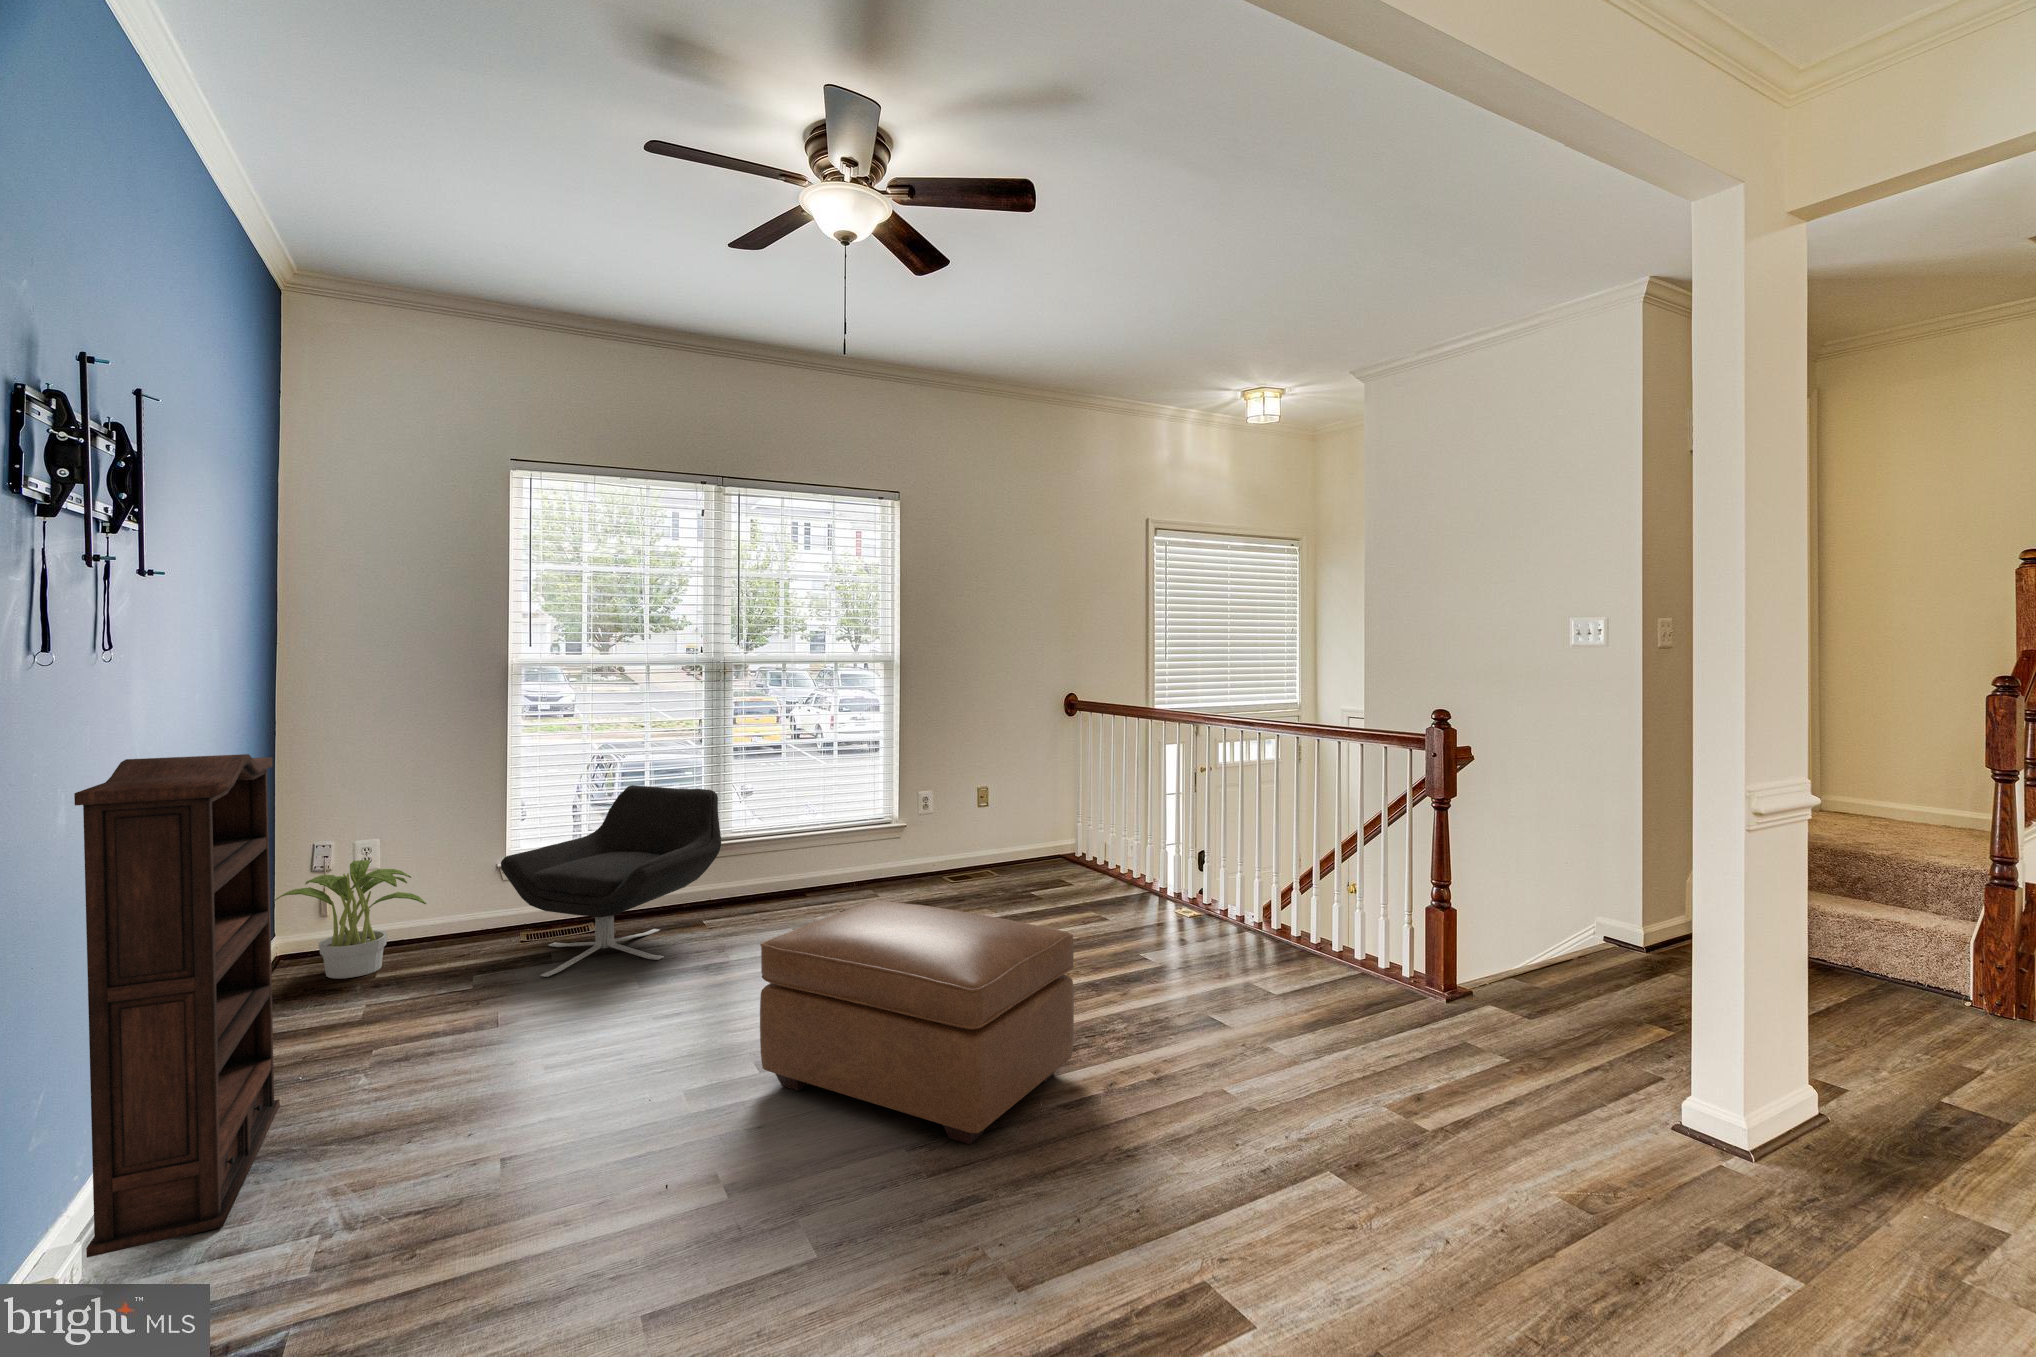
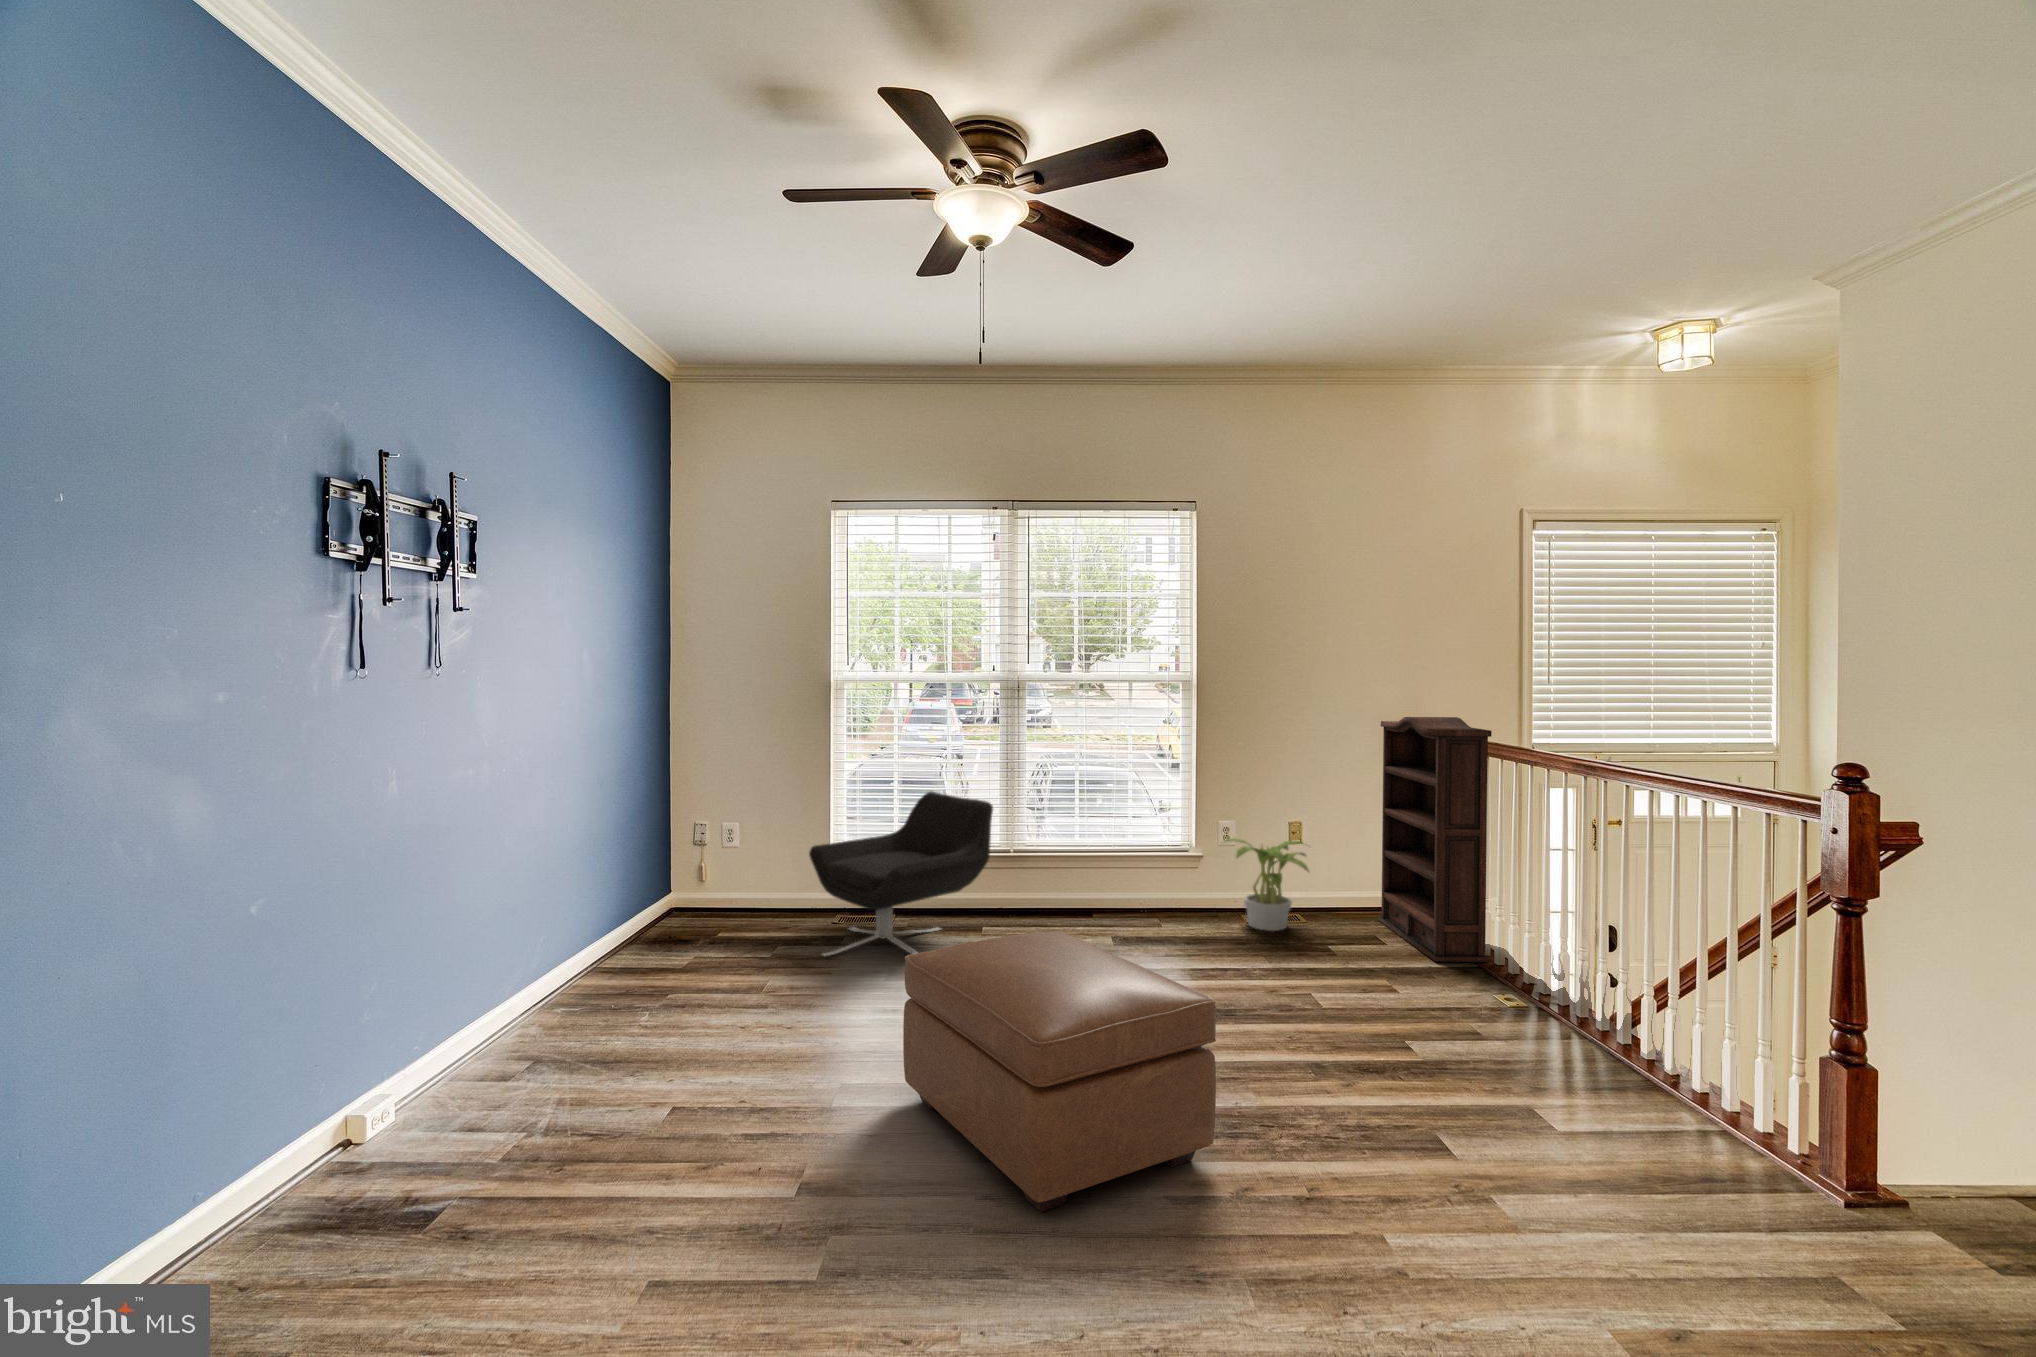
bookshelf: present [74,754,280,1258] -> present [1379,717,1492,962]
potted plant: present [275,860,426,979] -> present [1225,838,1309,931]

